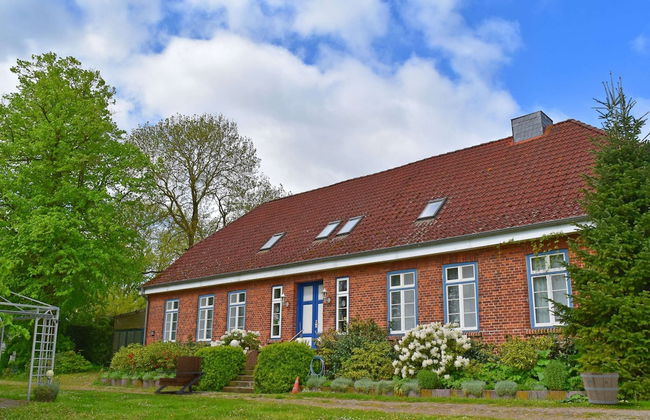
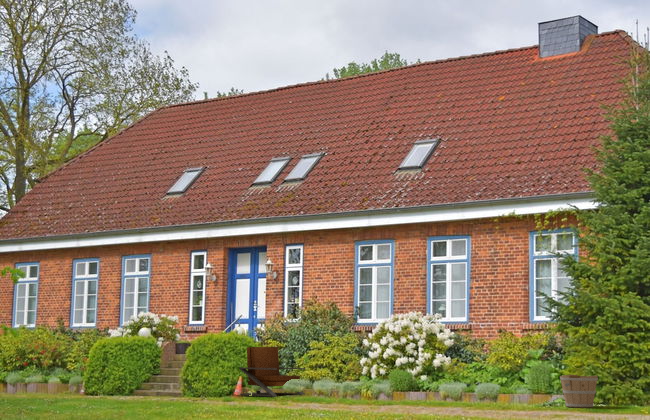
lounge chair: present [155,356,206,394] -> present [239,347,305,397]

